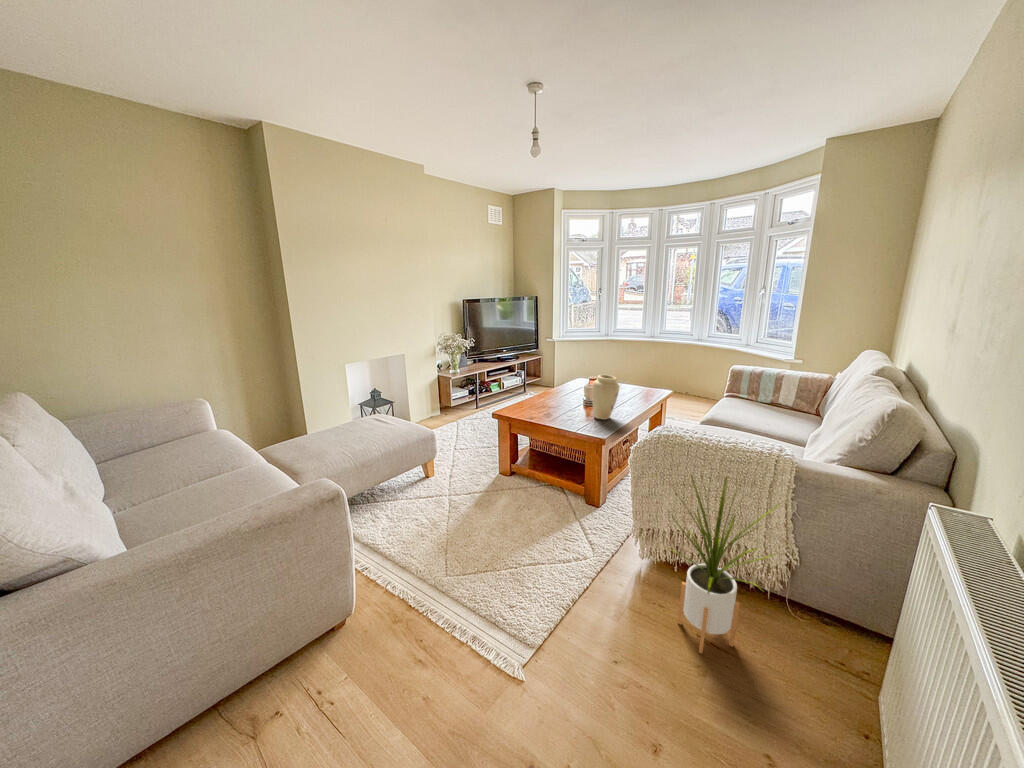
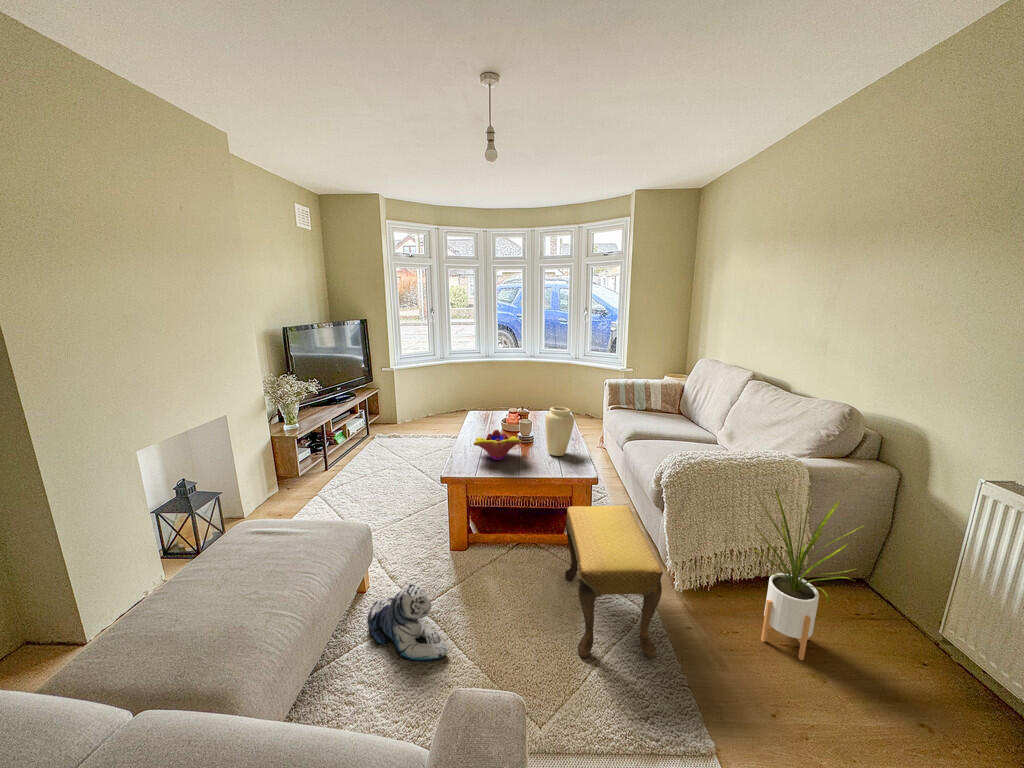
decorative bowl: none [529,388,570,412] -> present [474,430,522,460]
footstool: none [508,453,609,584] -> present [565,506,663,659]
plush toy: none [412,471,449,521] -> present [367,584,447,661]

